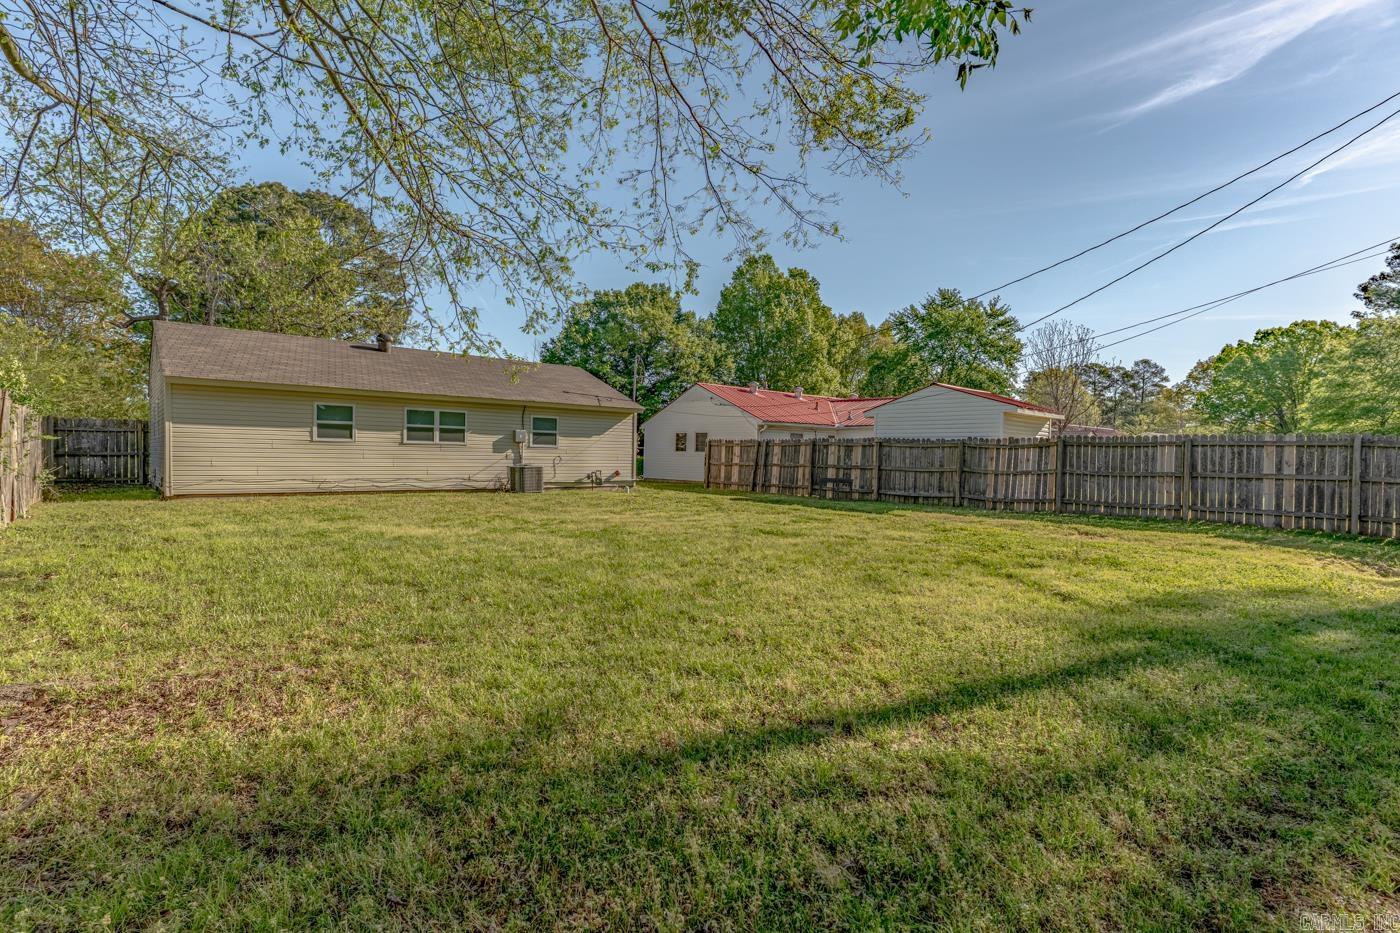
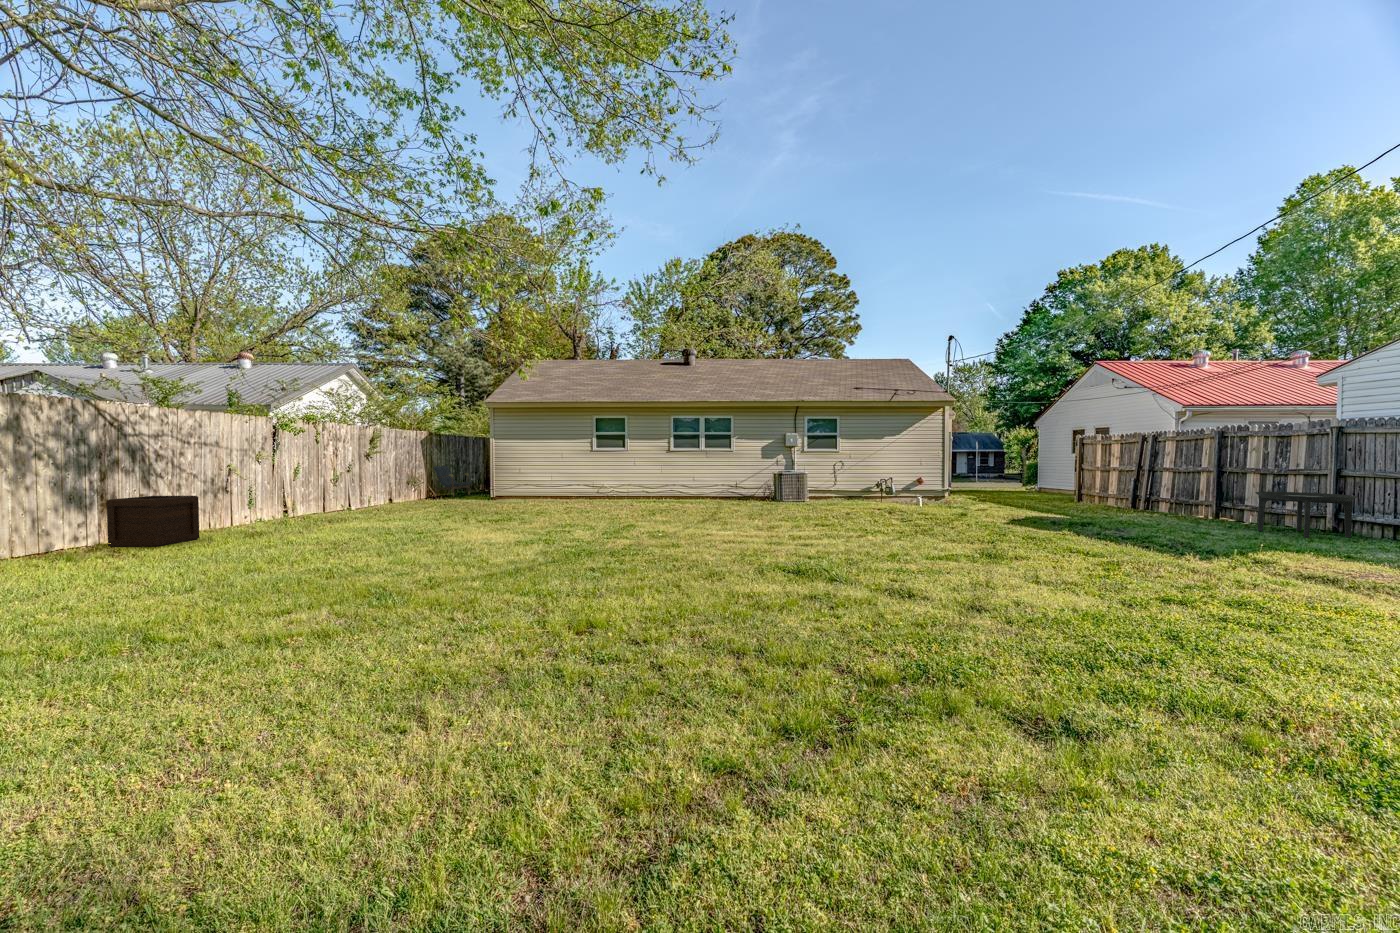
lounge chair: none [76,455,129,496] -> present [434,466,471,495]
wooden crate: none [63,489,128,542] -> present [107,496,199,547]

